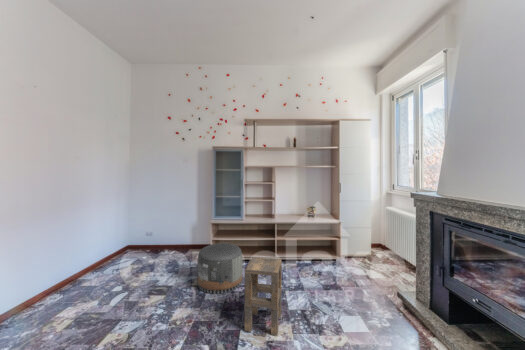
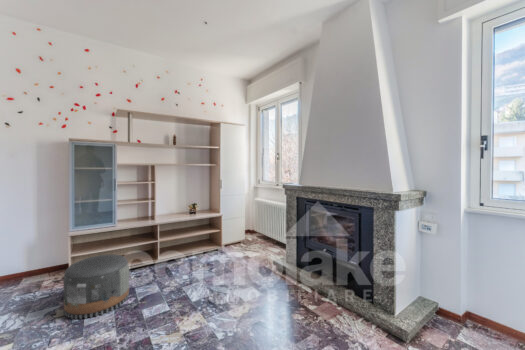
side table: present [245,257,282,336] -> none [155,254,191,335]

